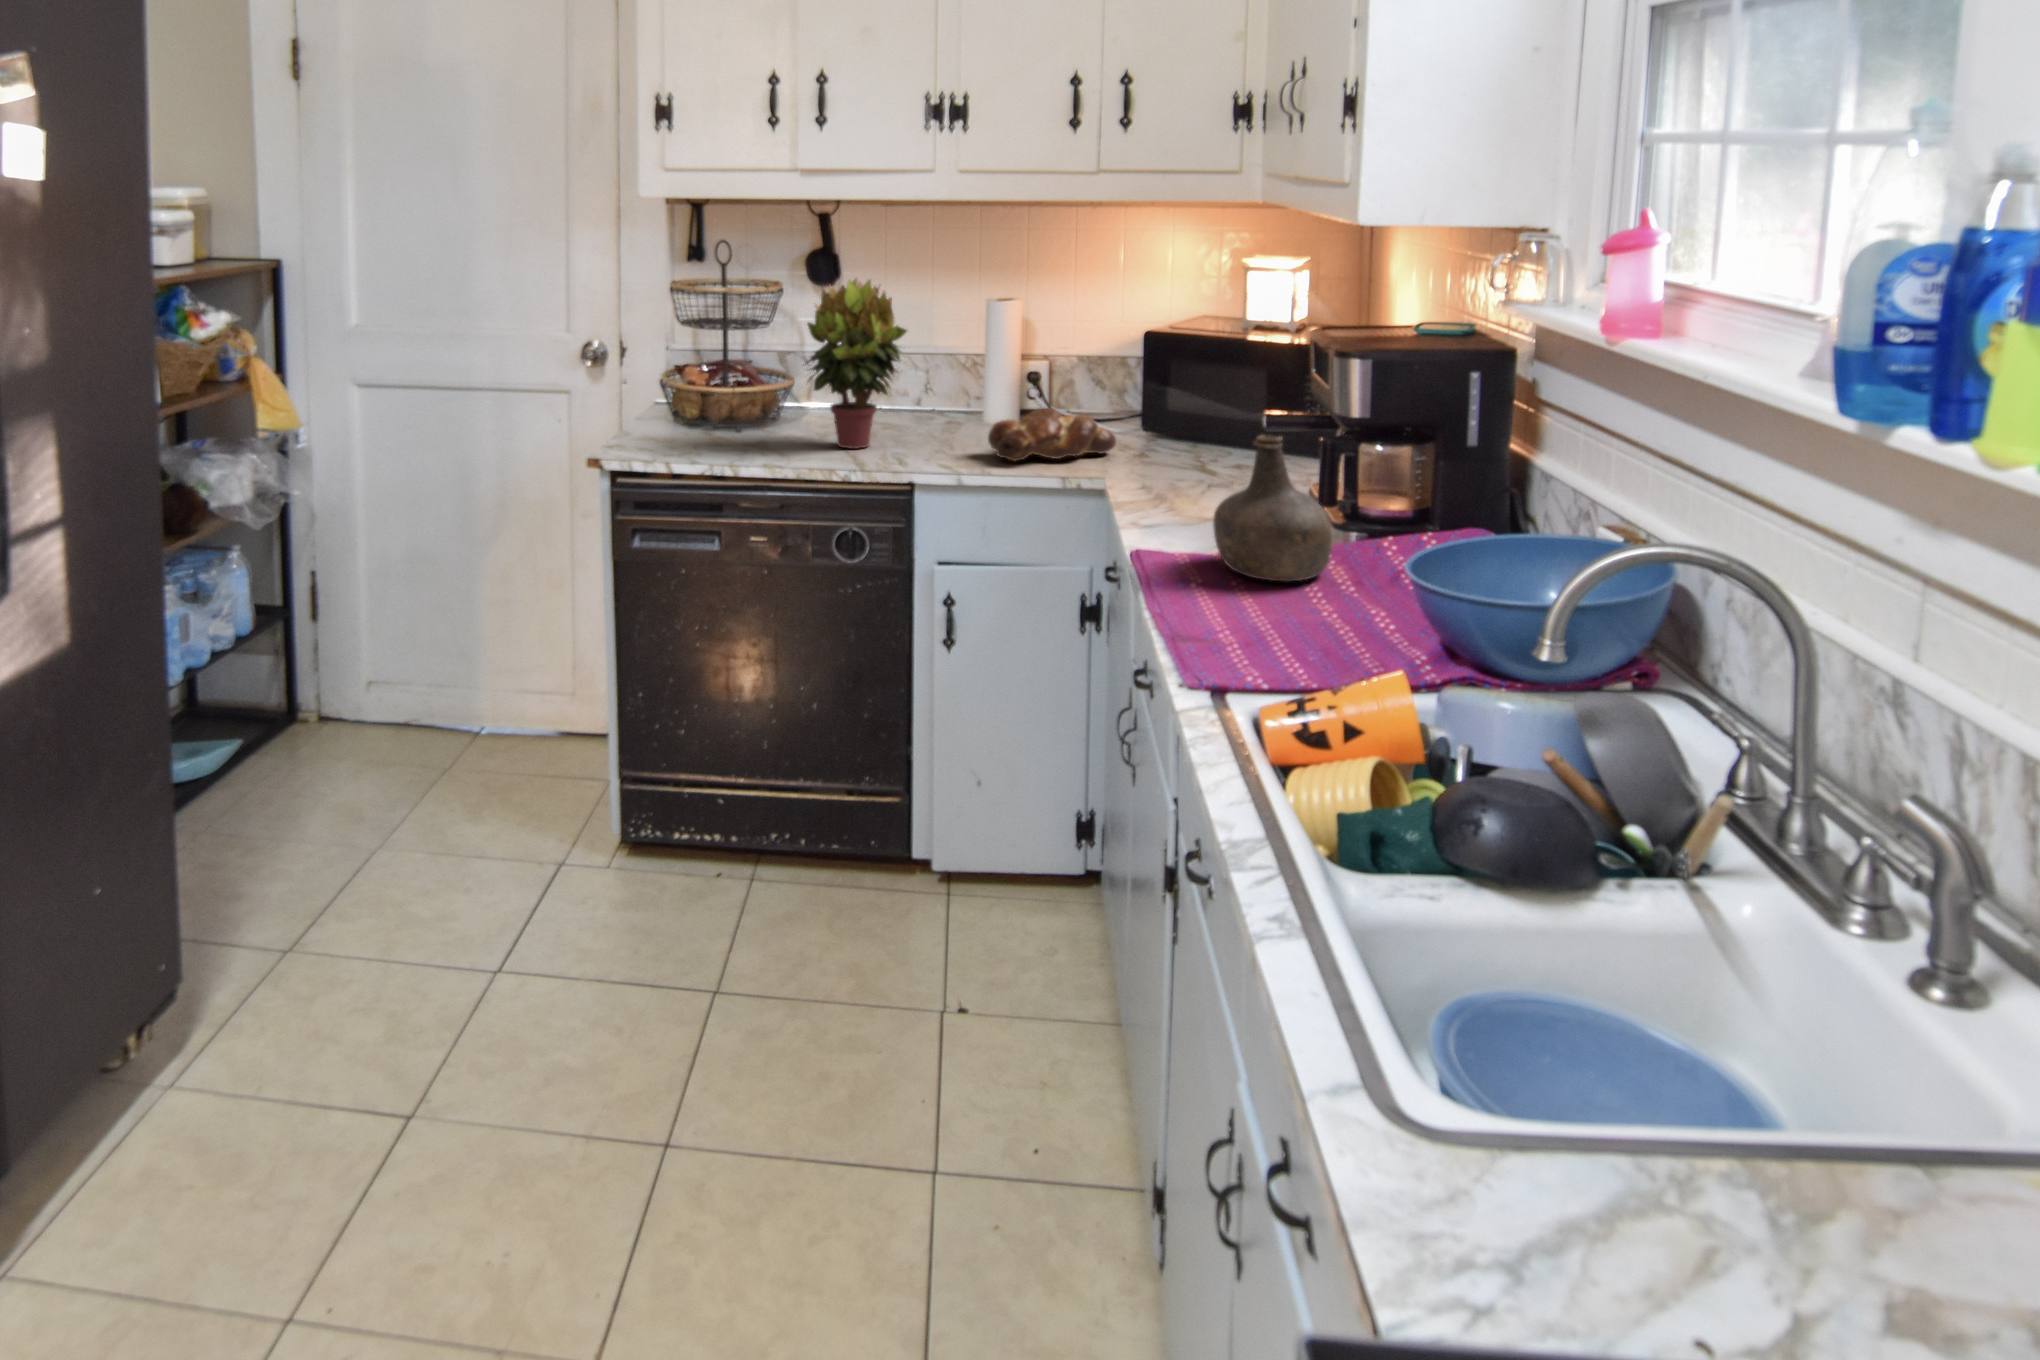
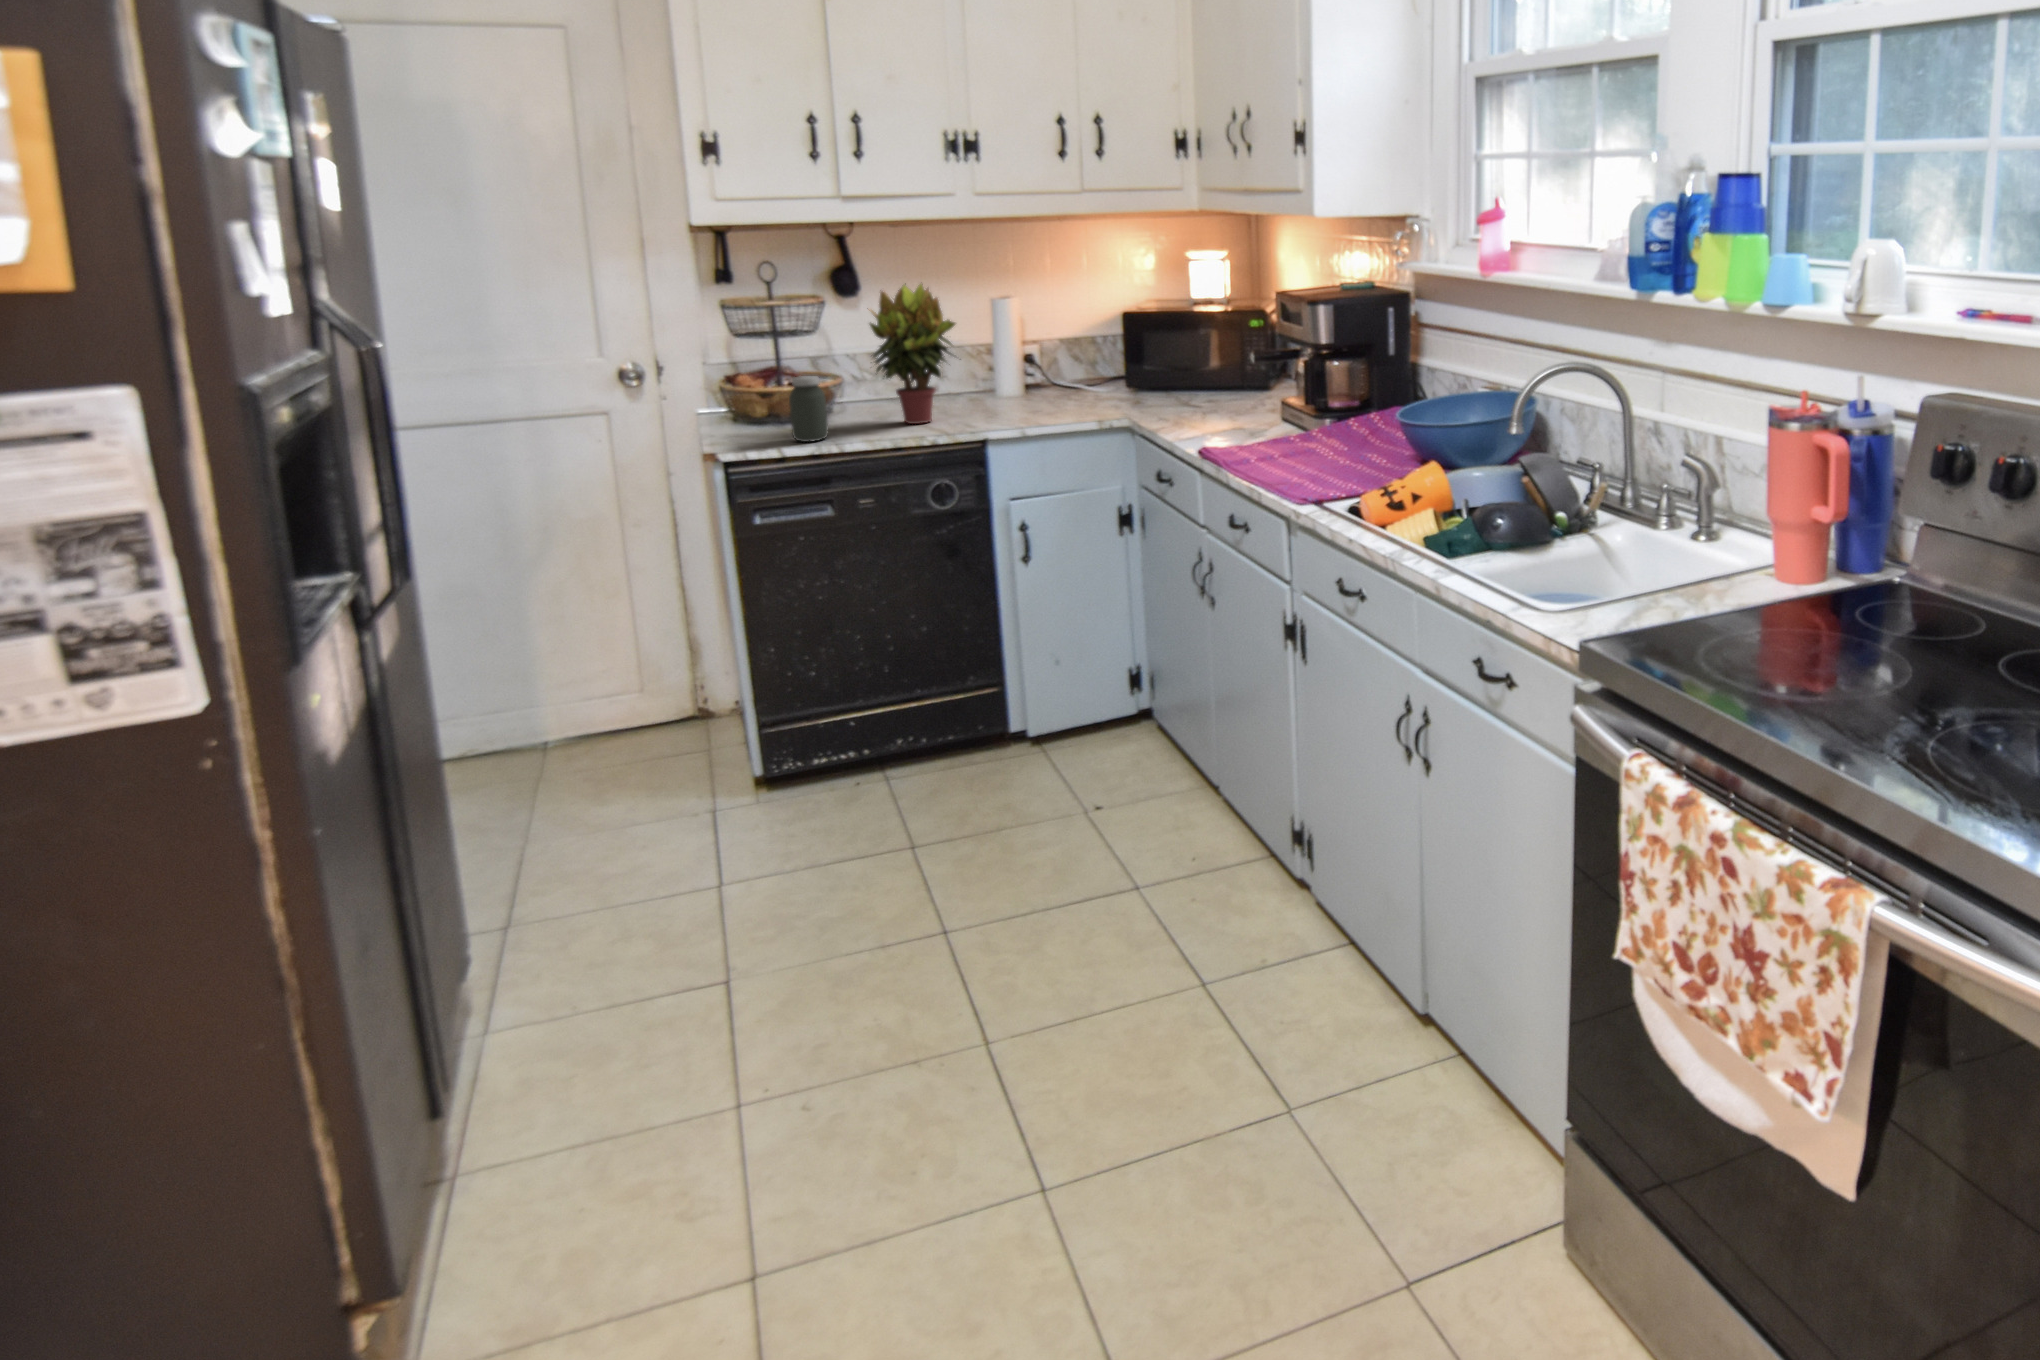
jar: none [698,379,738,457] -> present [789,376,828,442]
bread loaf: present [988,408,1116,461] -> none [1033,374,1125,416]
bottle: present [1213,435,1333,582] -> none [1261,358,1336,451]

